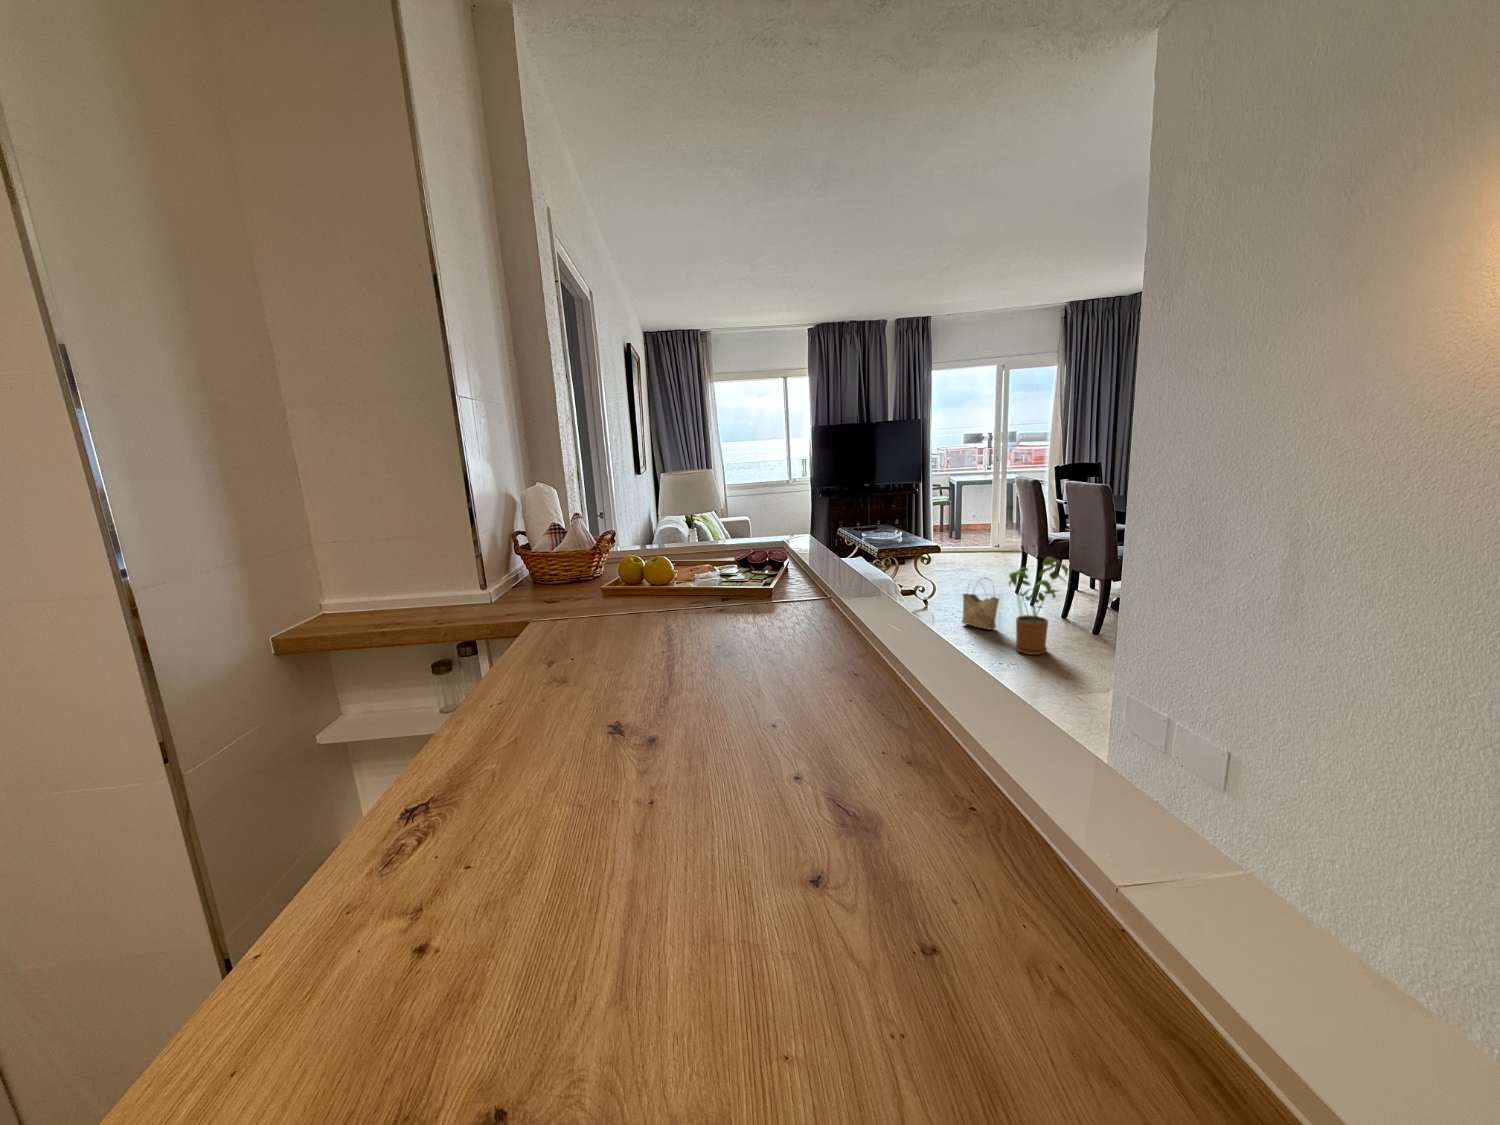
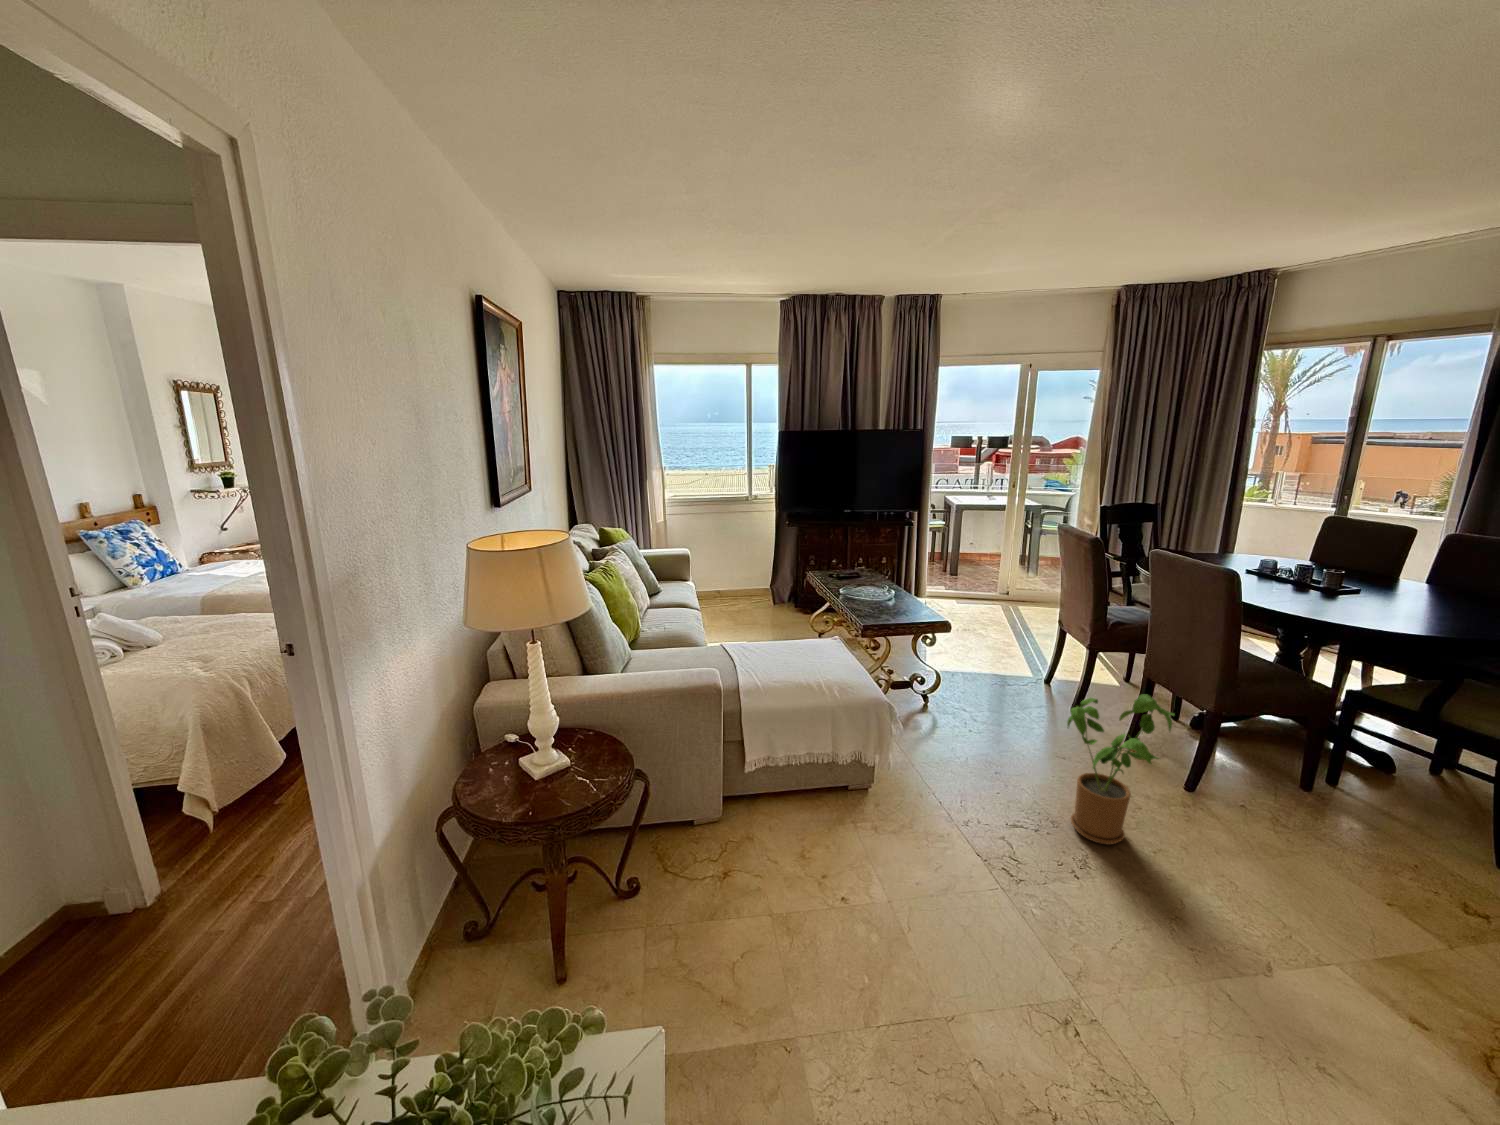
woven basket: present [962,594,999,630] -> none [981,690,1042,772]

